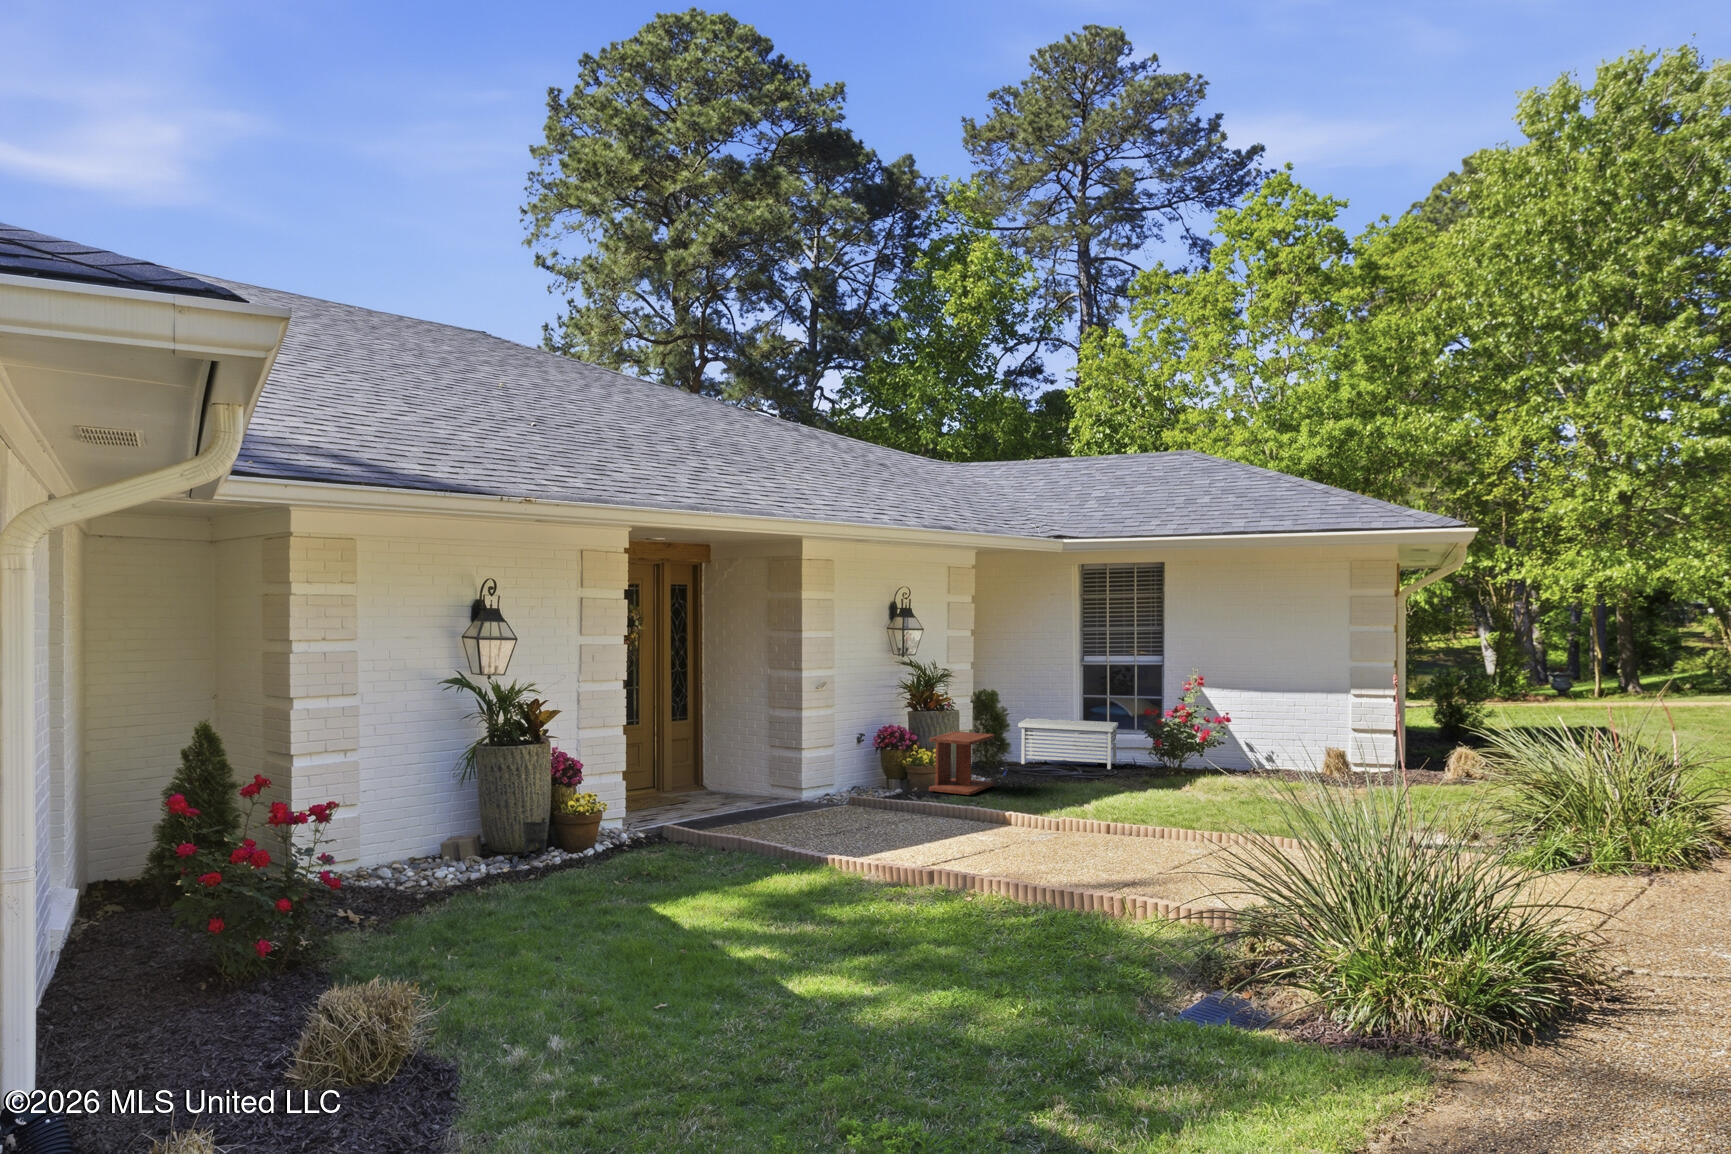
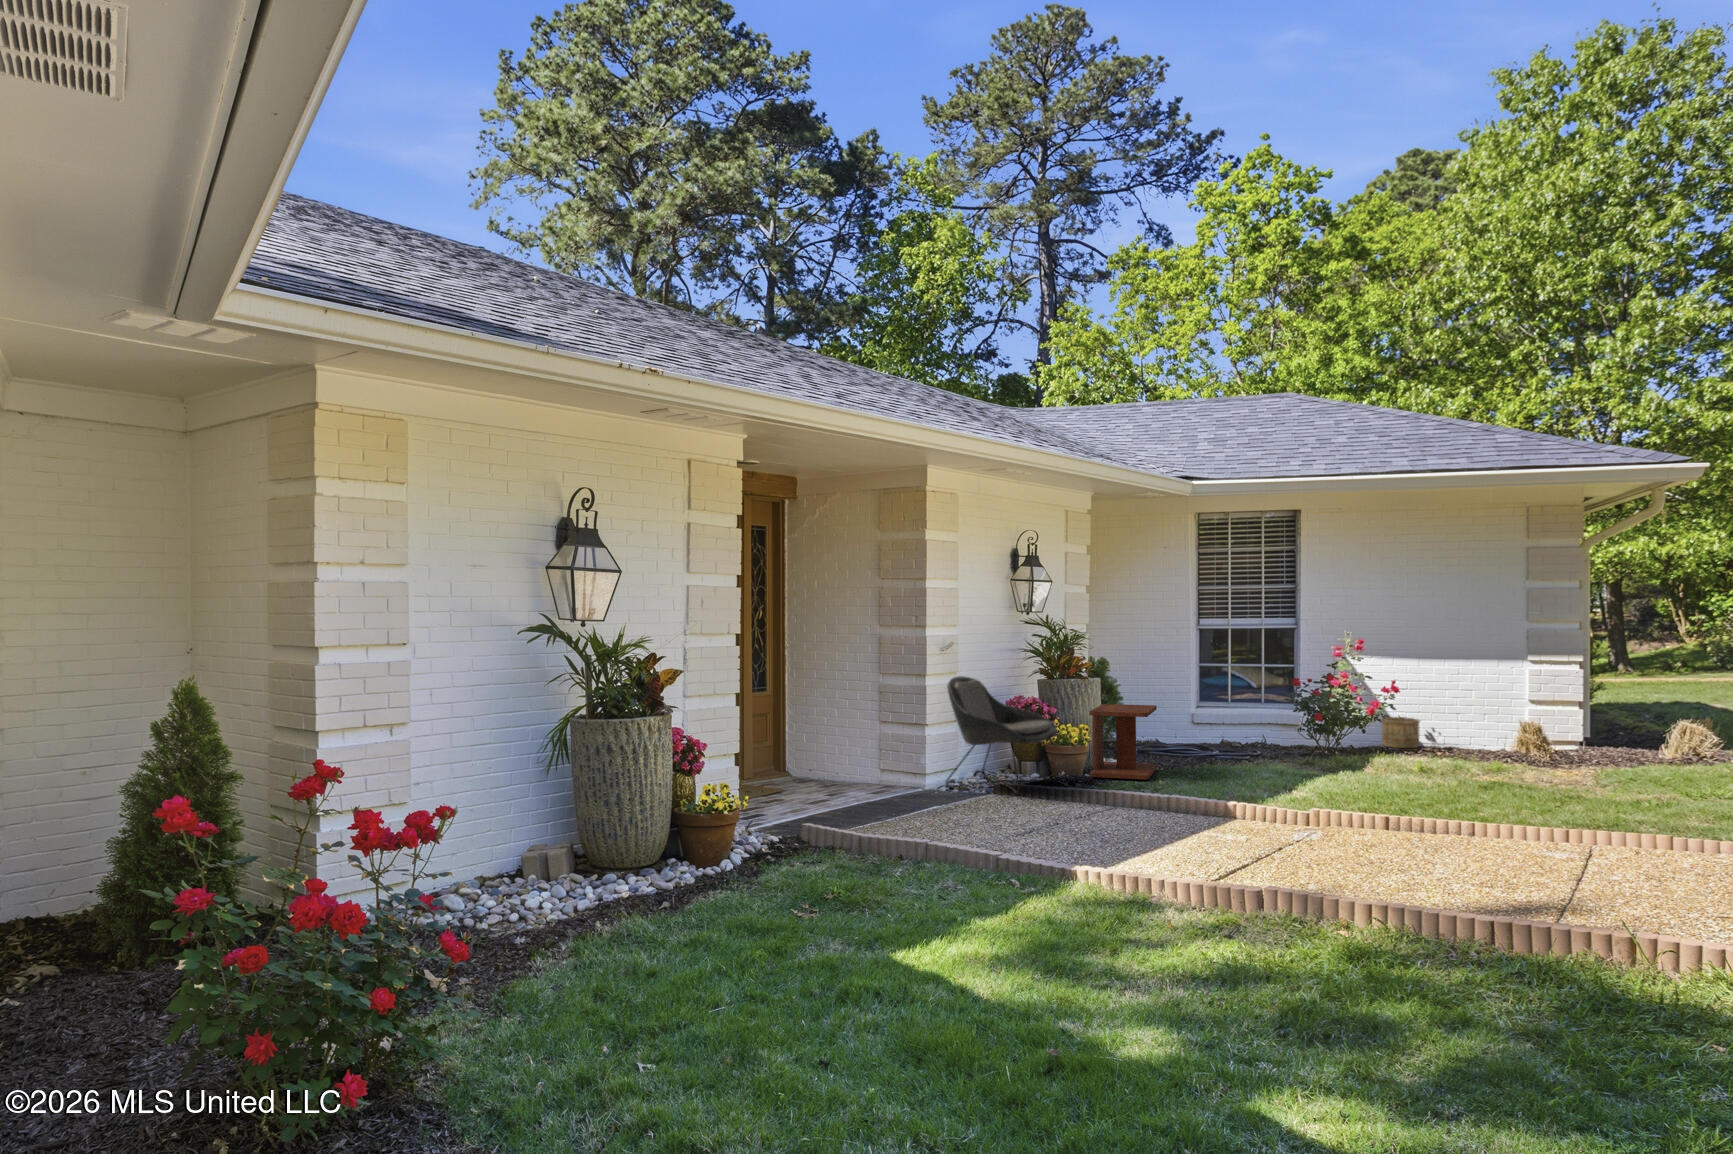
lounge chair: none [804,707,898,803] -> present [946,676,1058,795]
storage bench: present [1018,718,1118,769] -> none [1138,693,1255,747]
wooden bucket: none [1222,748,1254,776] -> present [1381,717,1420,748]
planter: present [522,818,548,855] -> none [651,827,689,885]

